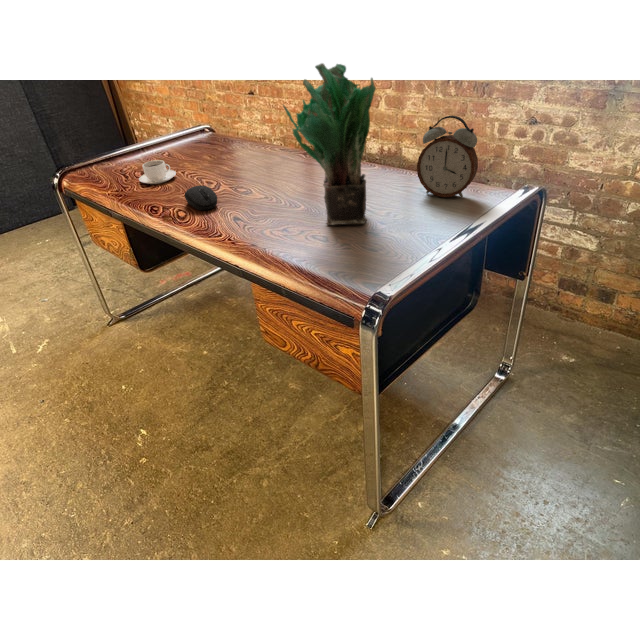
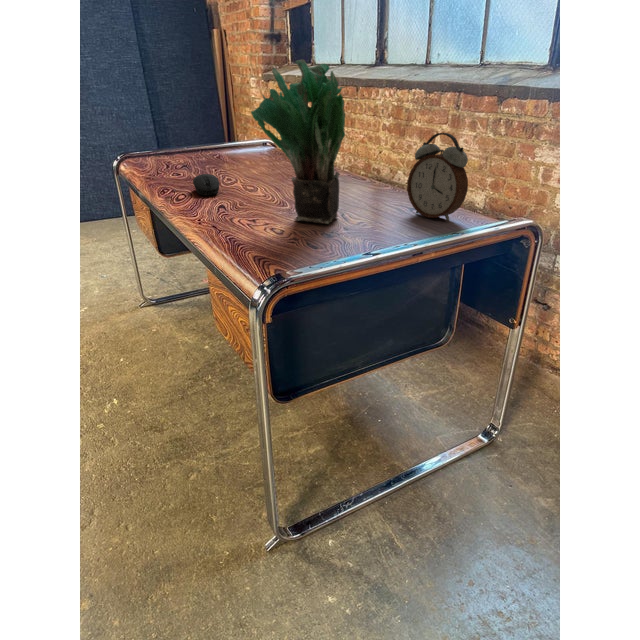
coffee cup: present [139,160,176,184] -> none [175,154,210,174]

